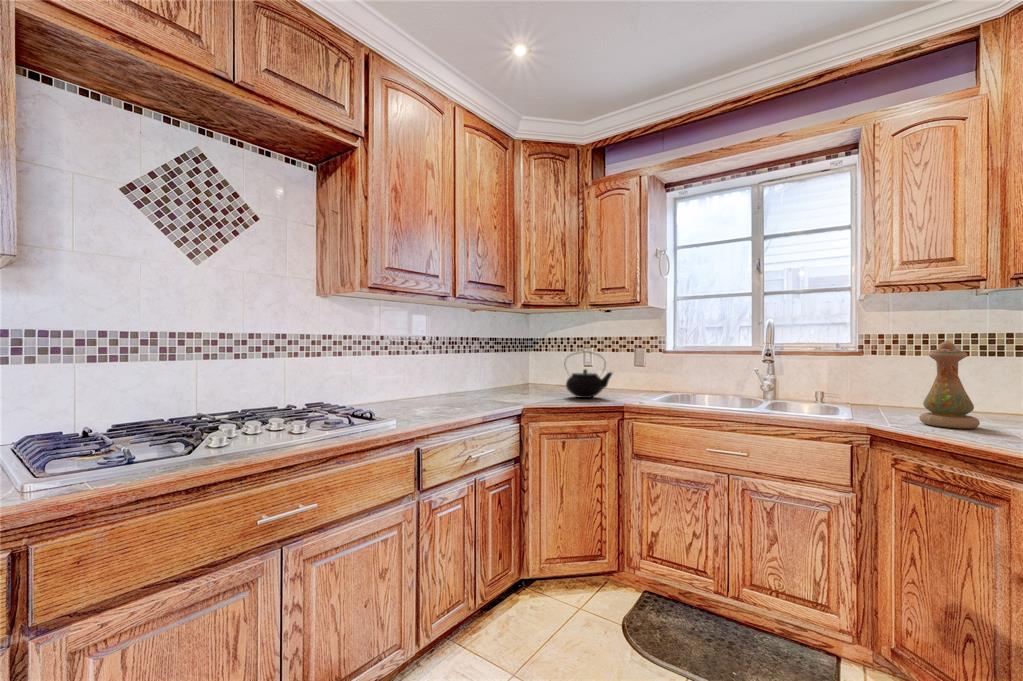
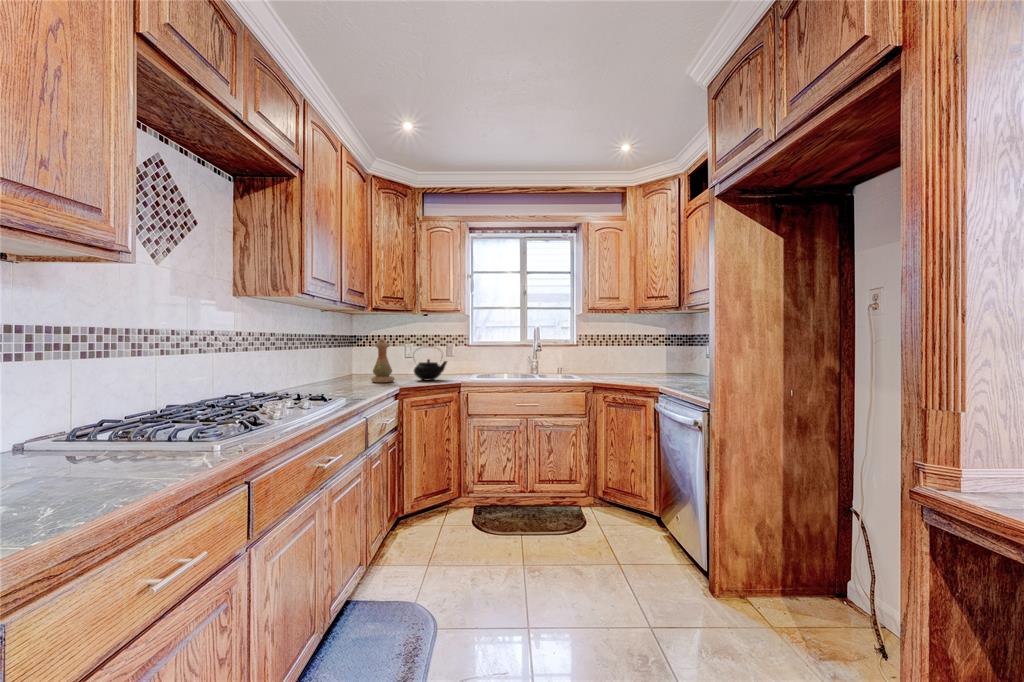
vase: present [919,341,980,429] -> present [371,338,394,383]

